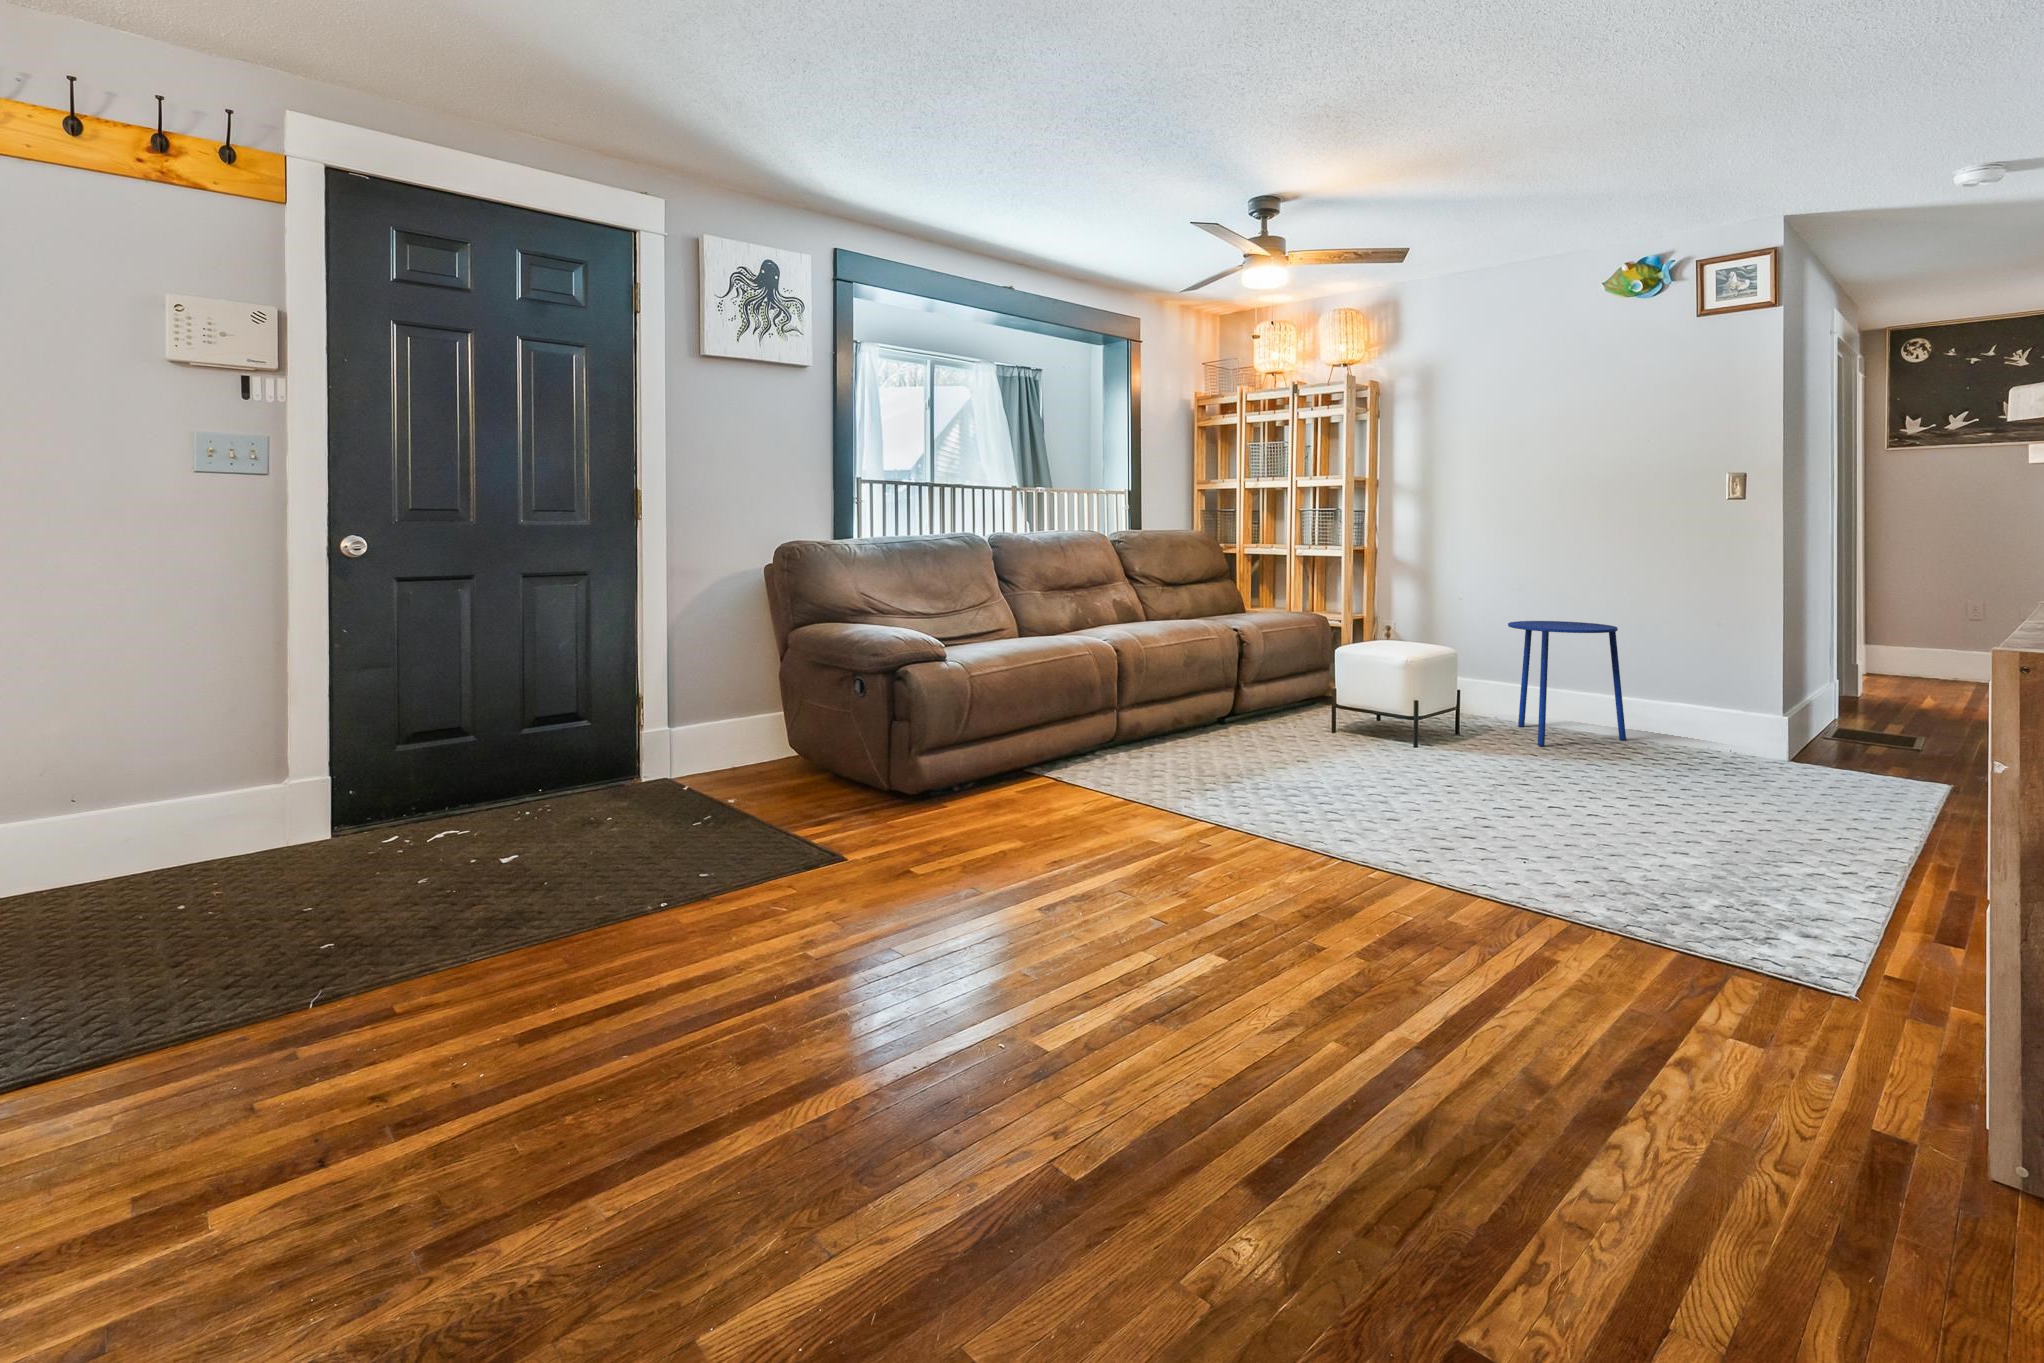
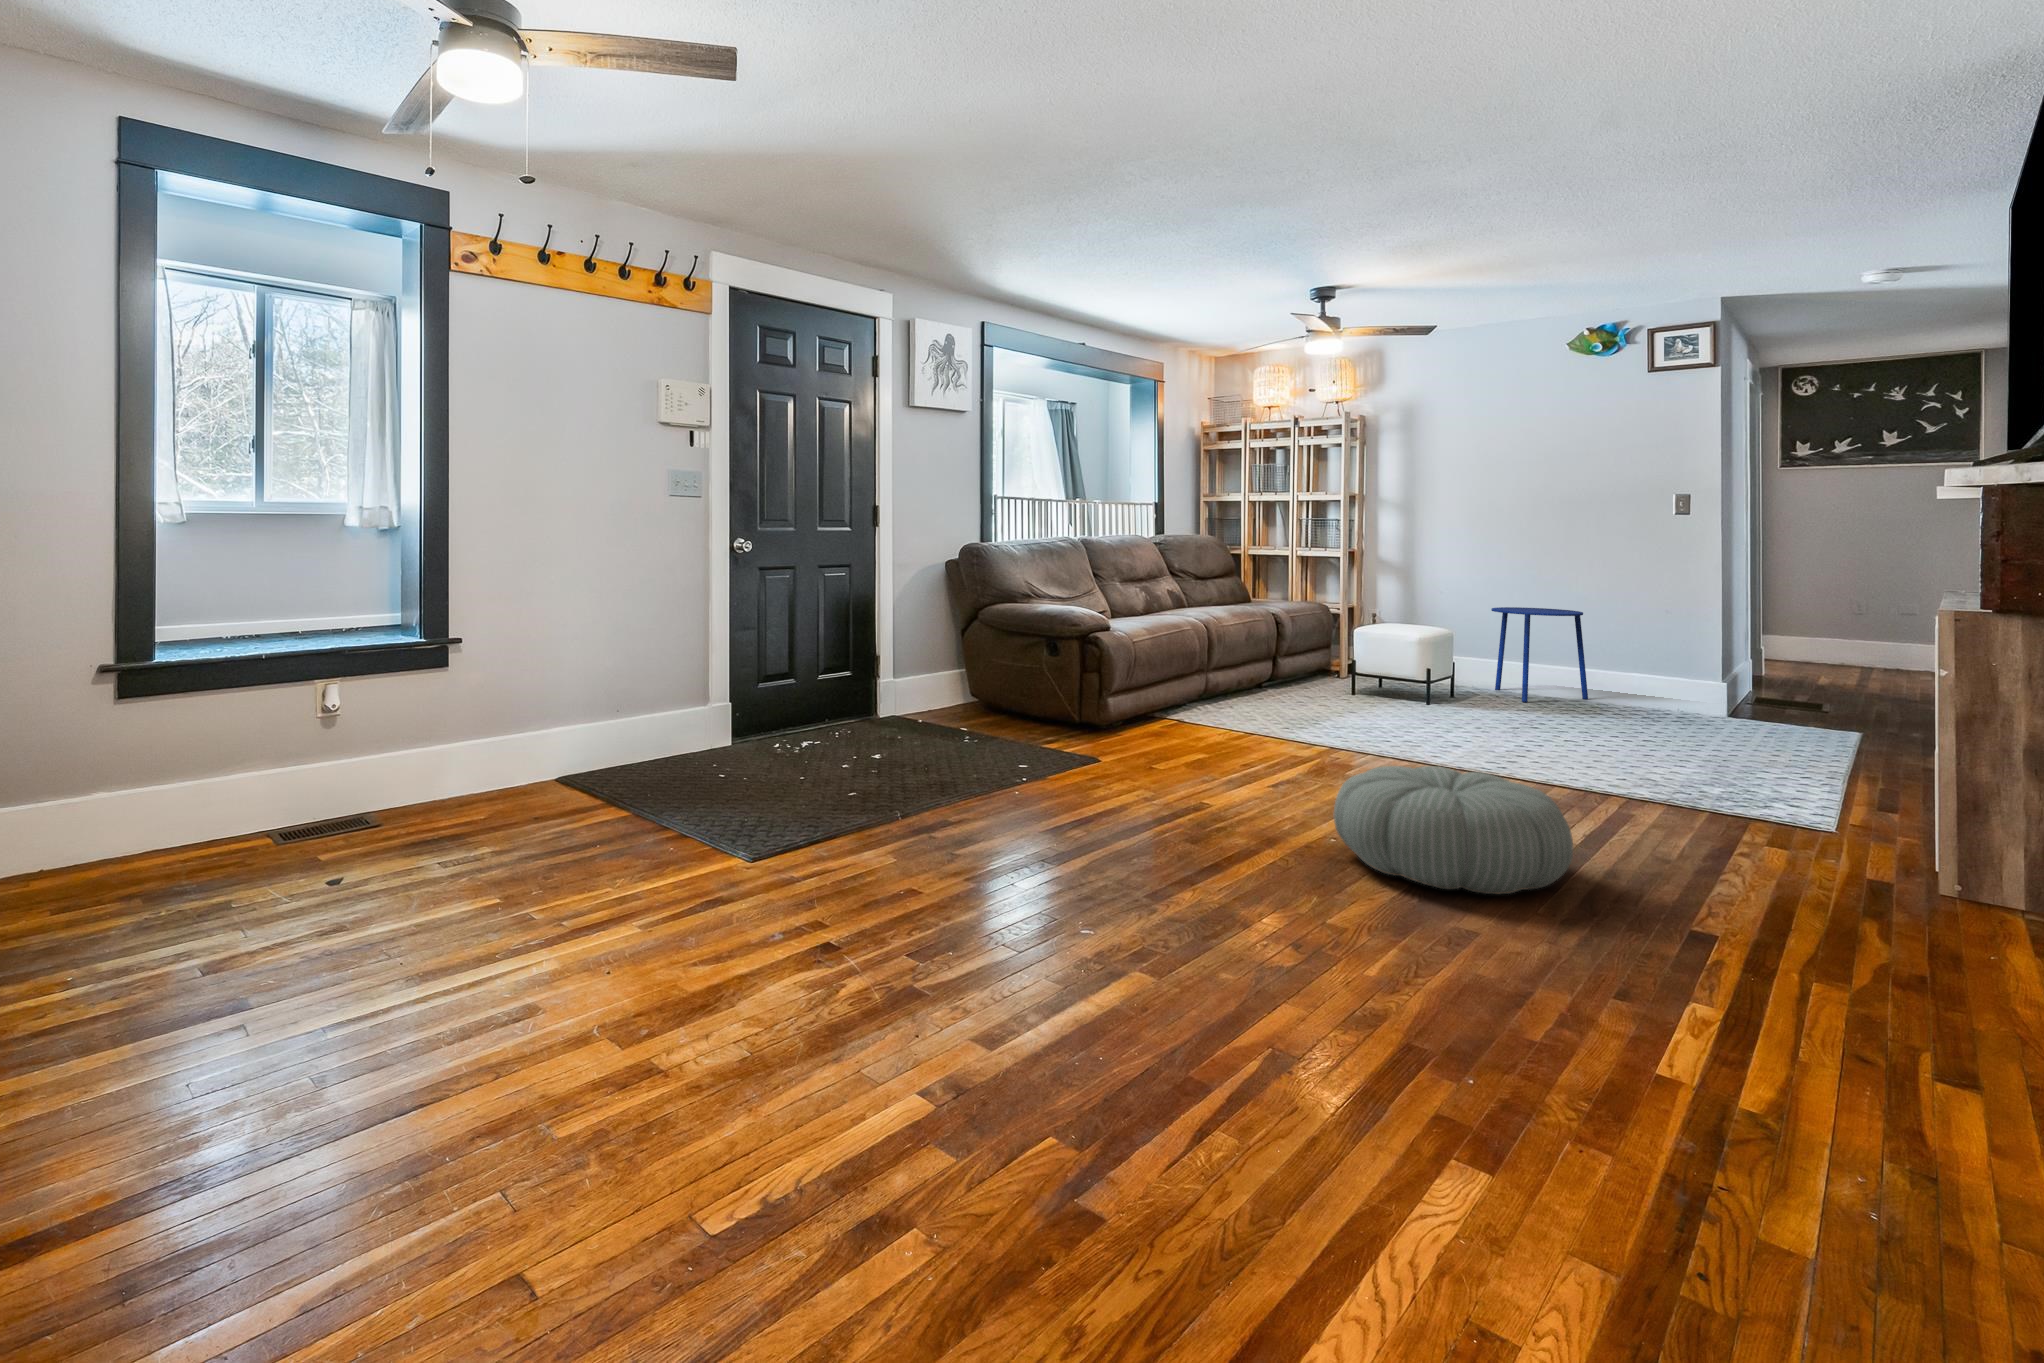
pouf: none [939,919,1323,1218] -> present [1334,766,1573,894]

